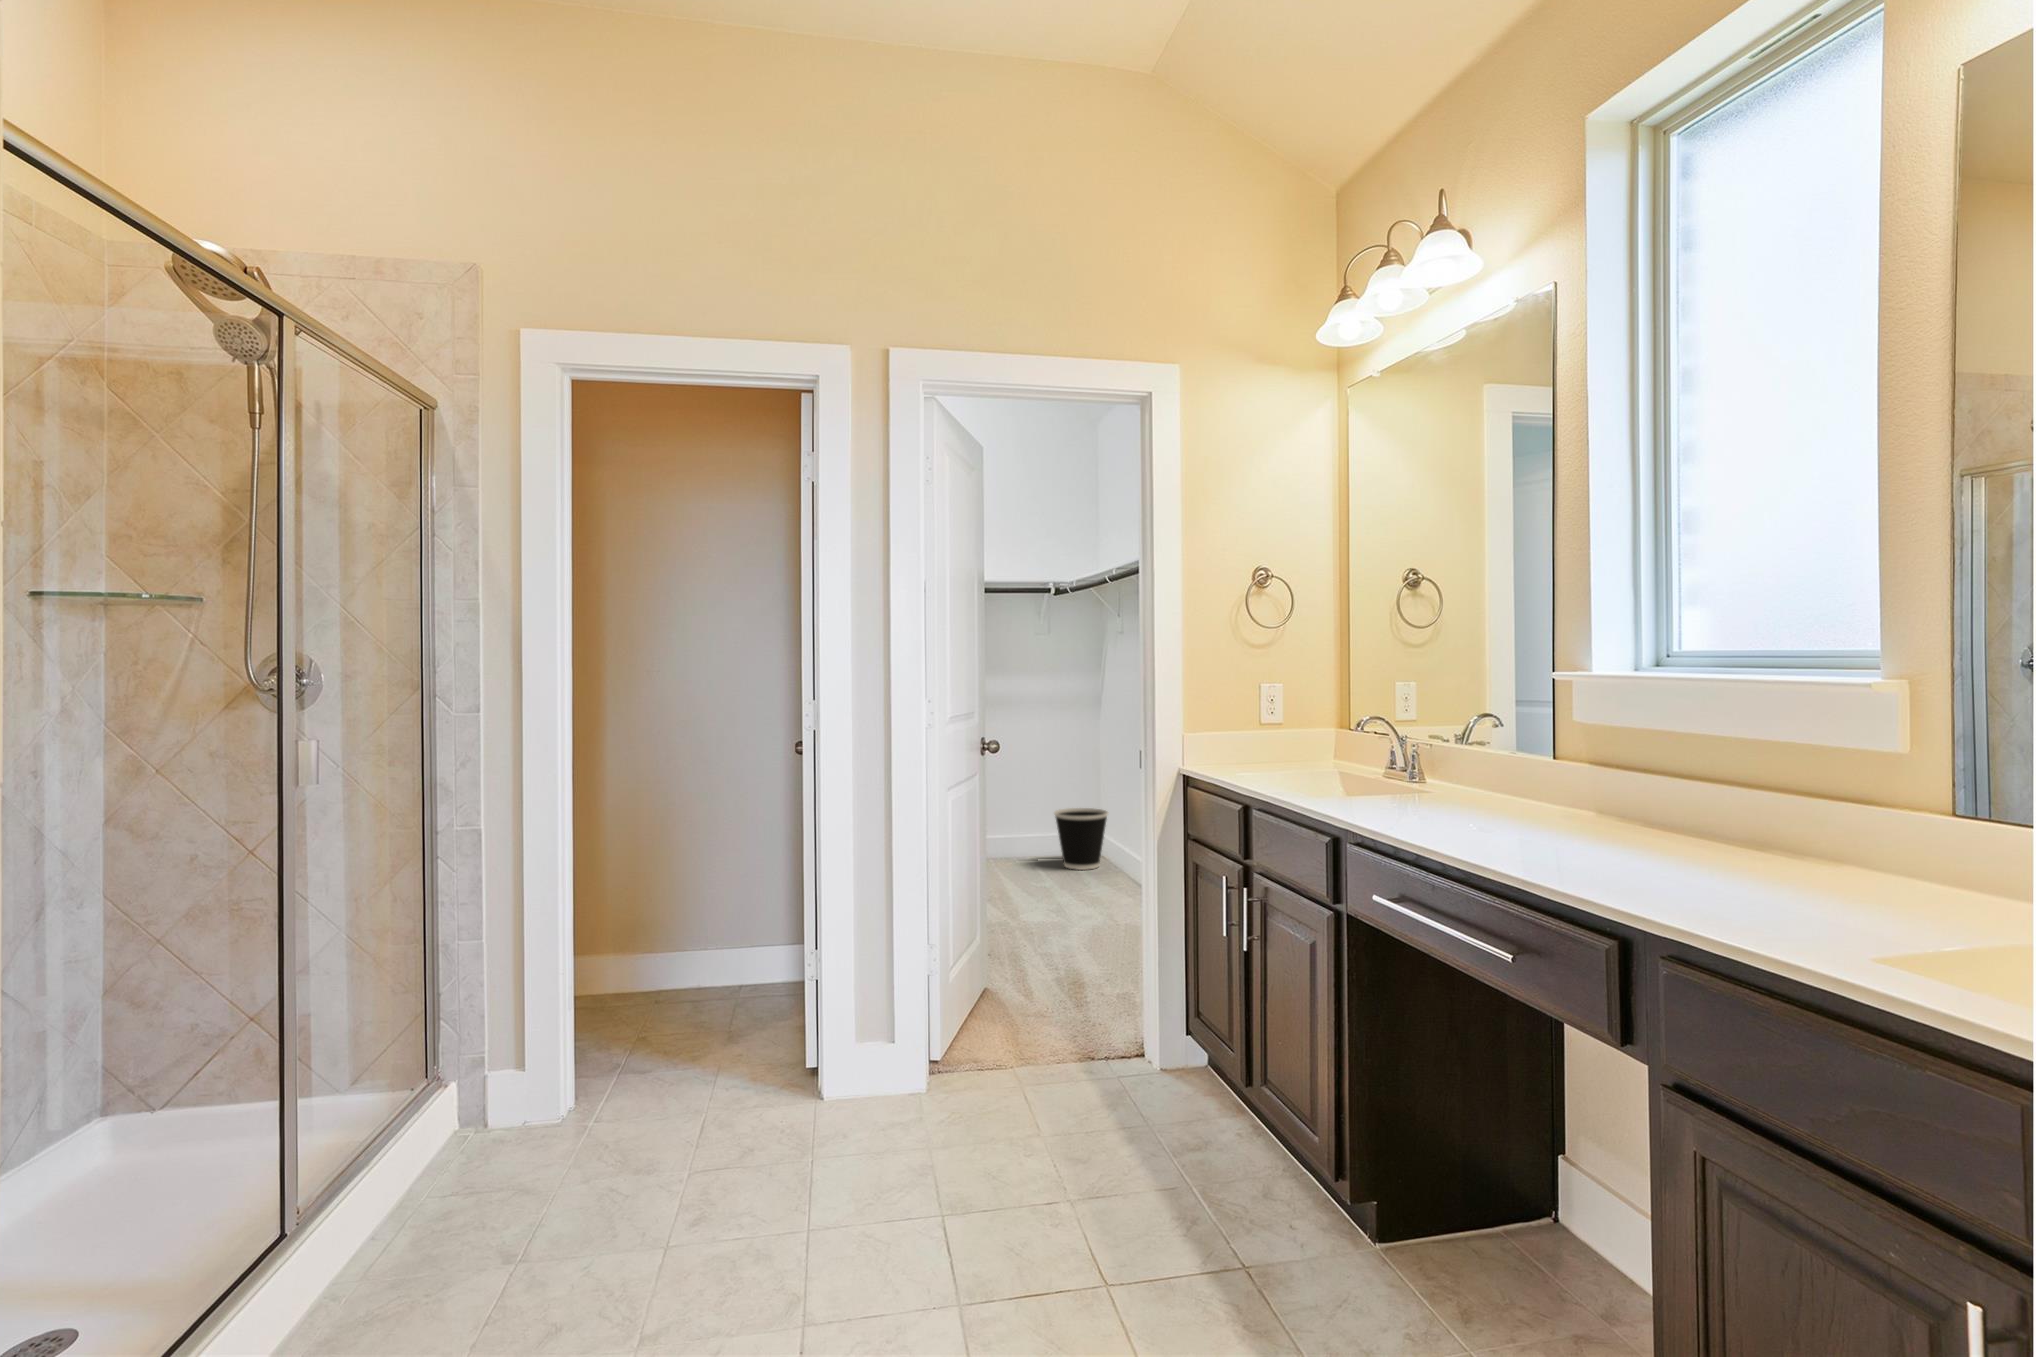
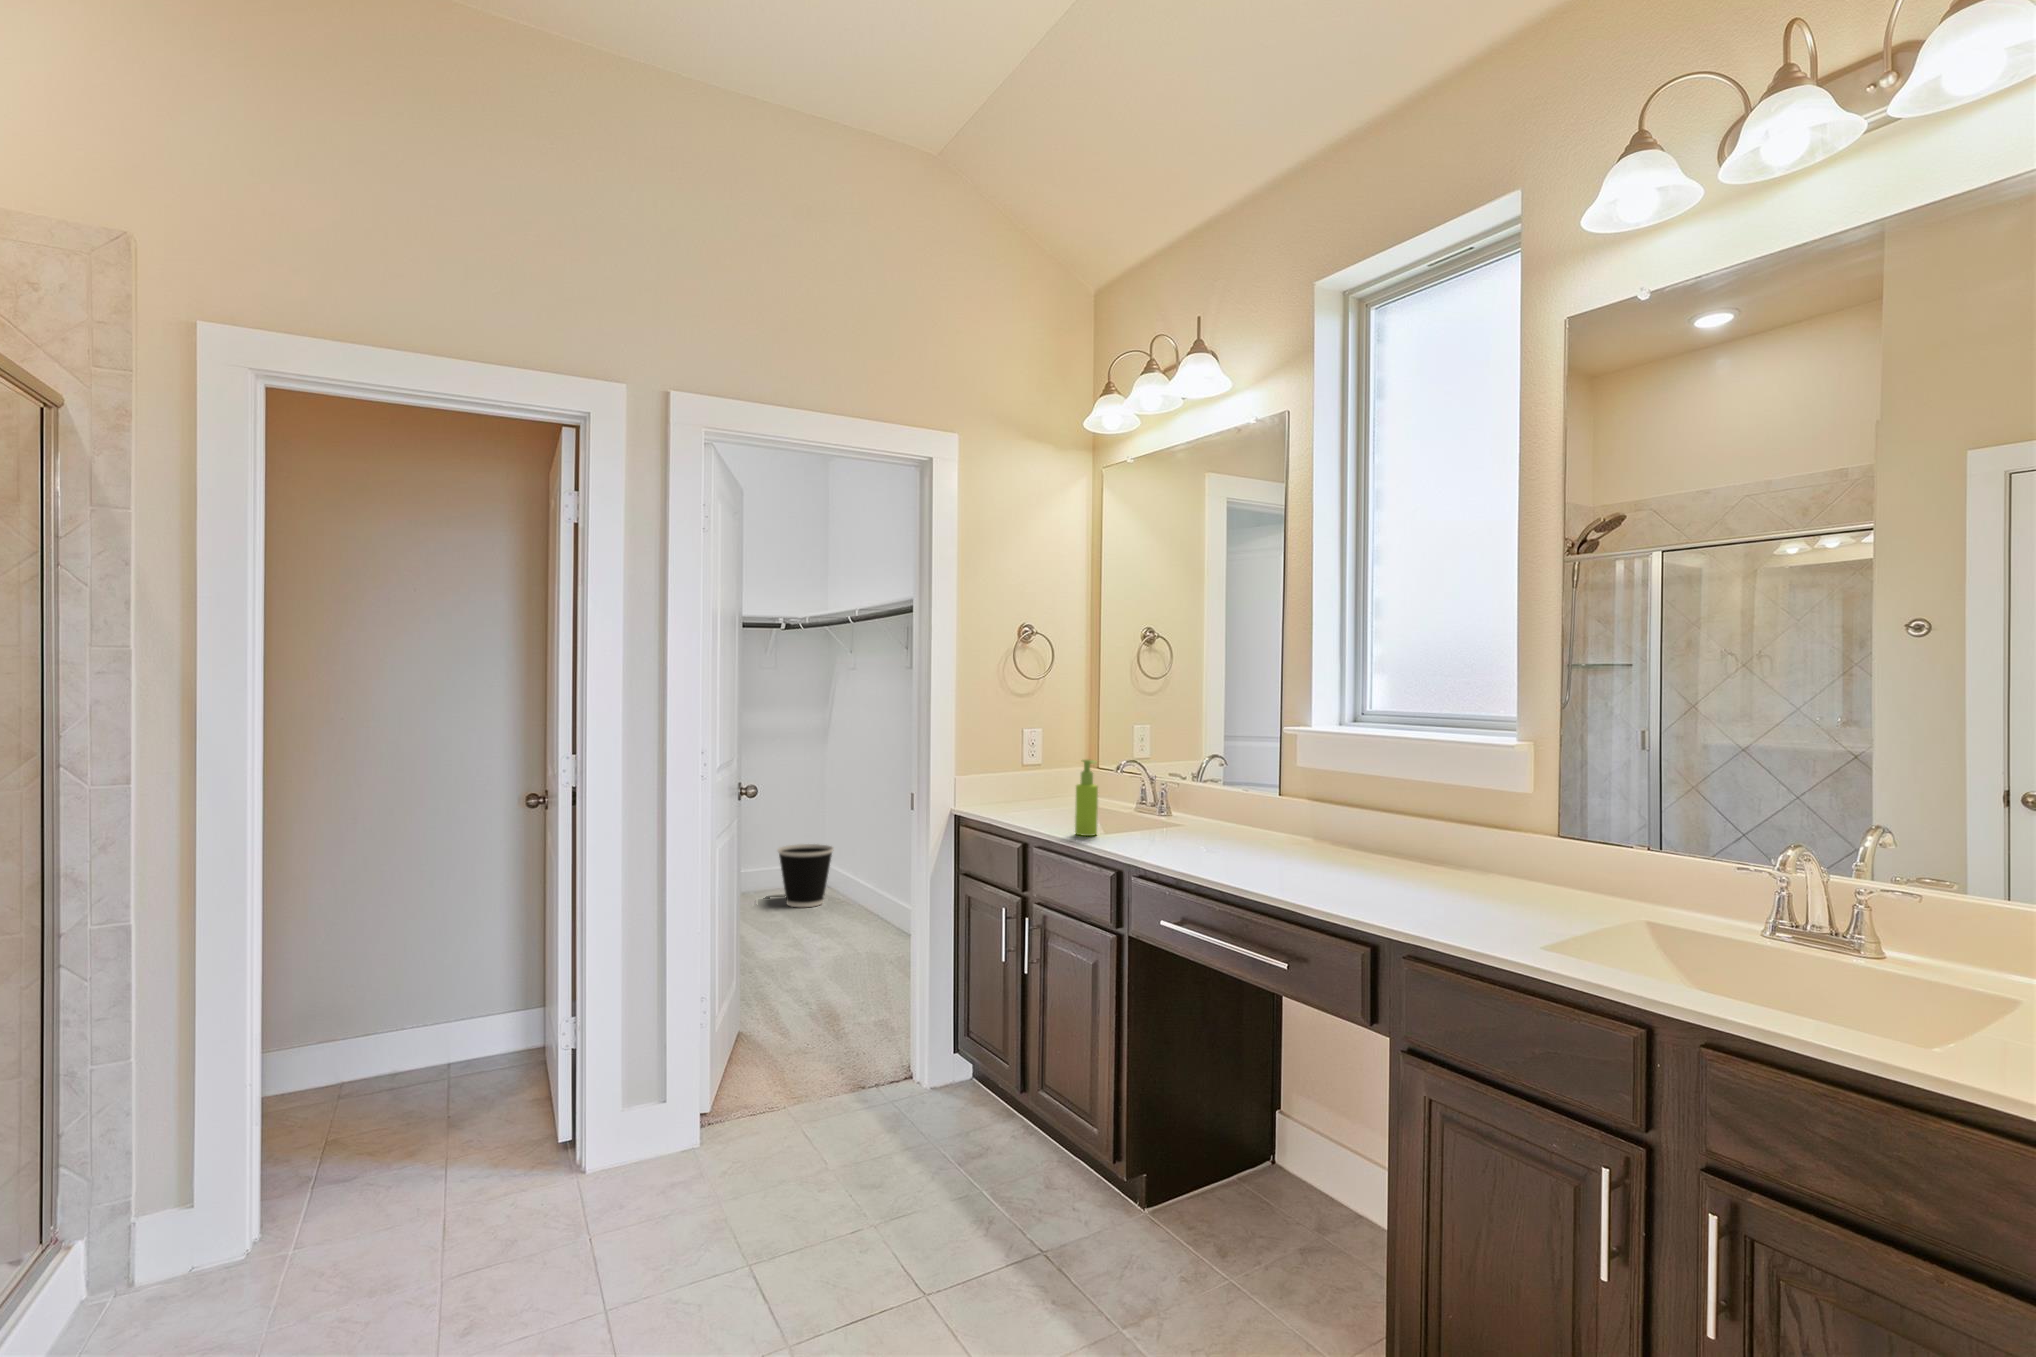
soap dispenser: none [1297,715,1323,800] -> present [1075,760,1098,836]

